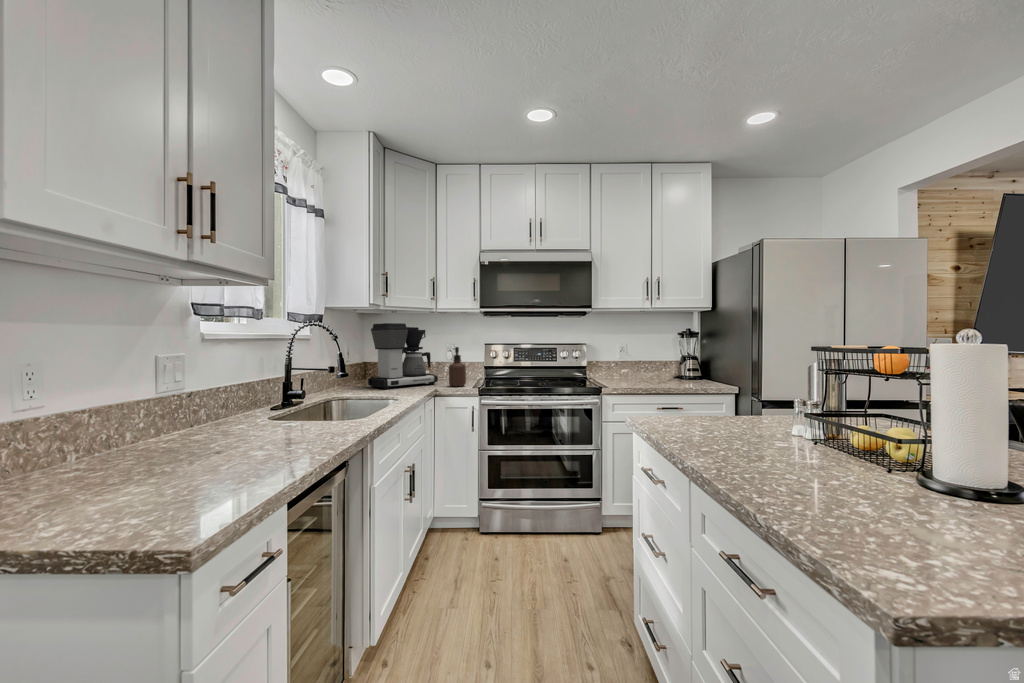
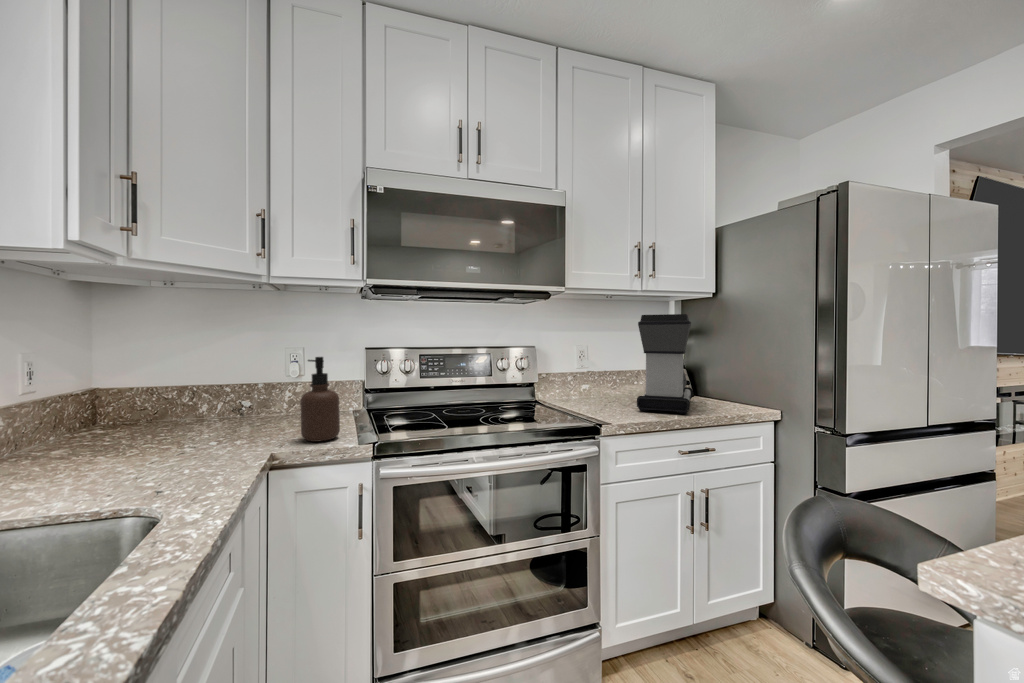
coffee maker: present [368,323,438,389] -> present [637,314,693,414]

